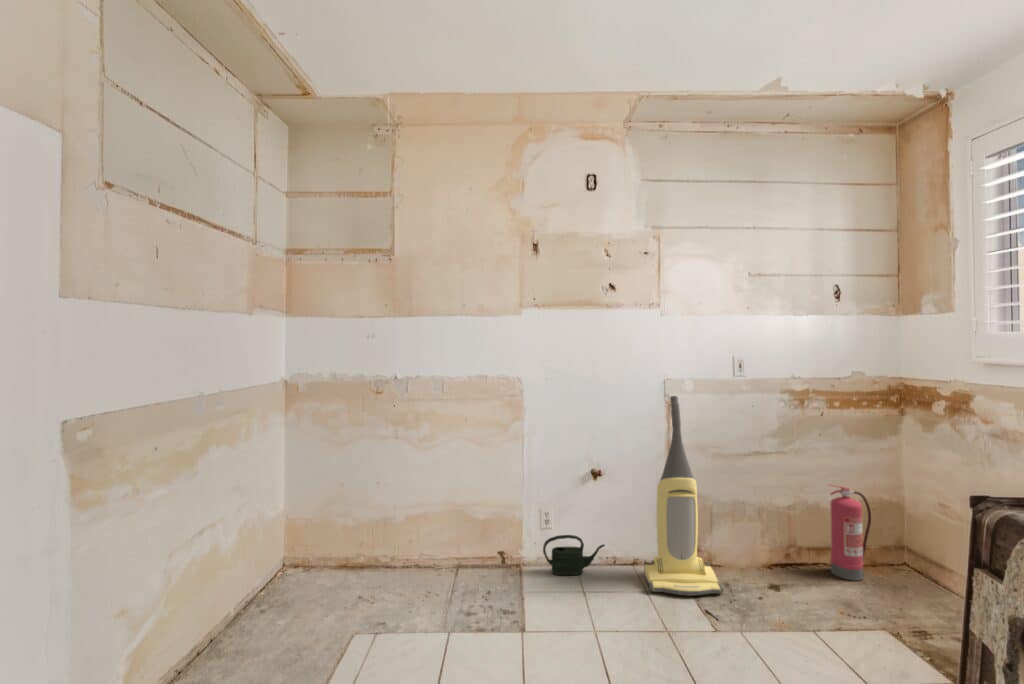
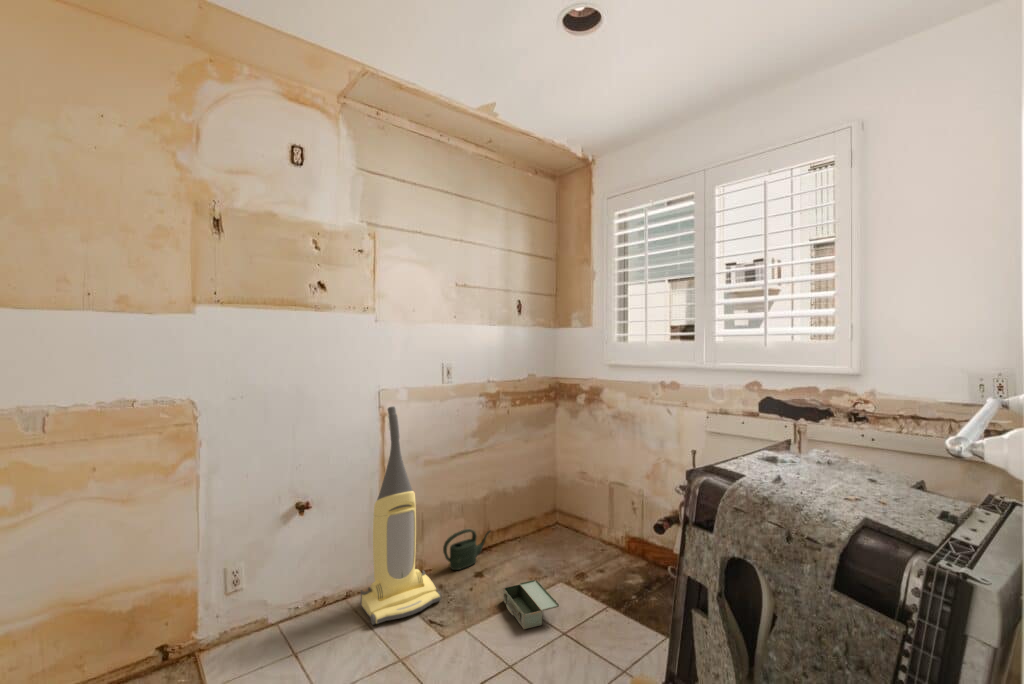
fire extinguisher: present [830,485,871,581] -> none [514,471,540,549]
watering can: present [543,535,605,575] -> present [443,529,491,570]
toolbox: none [793,603,860,653] -> present [503,580,559,629]

